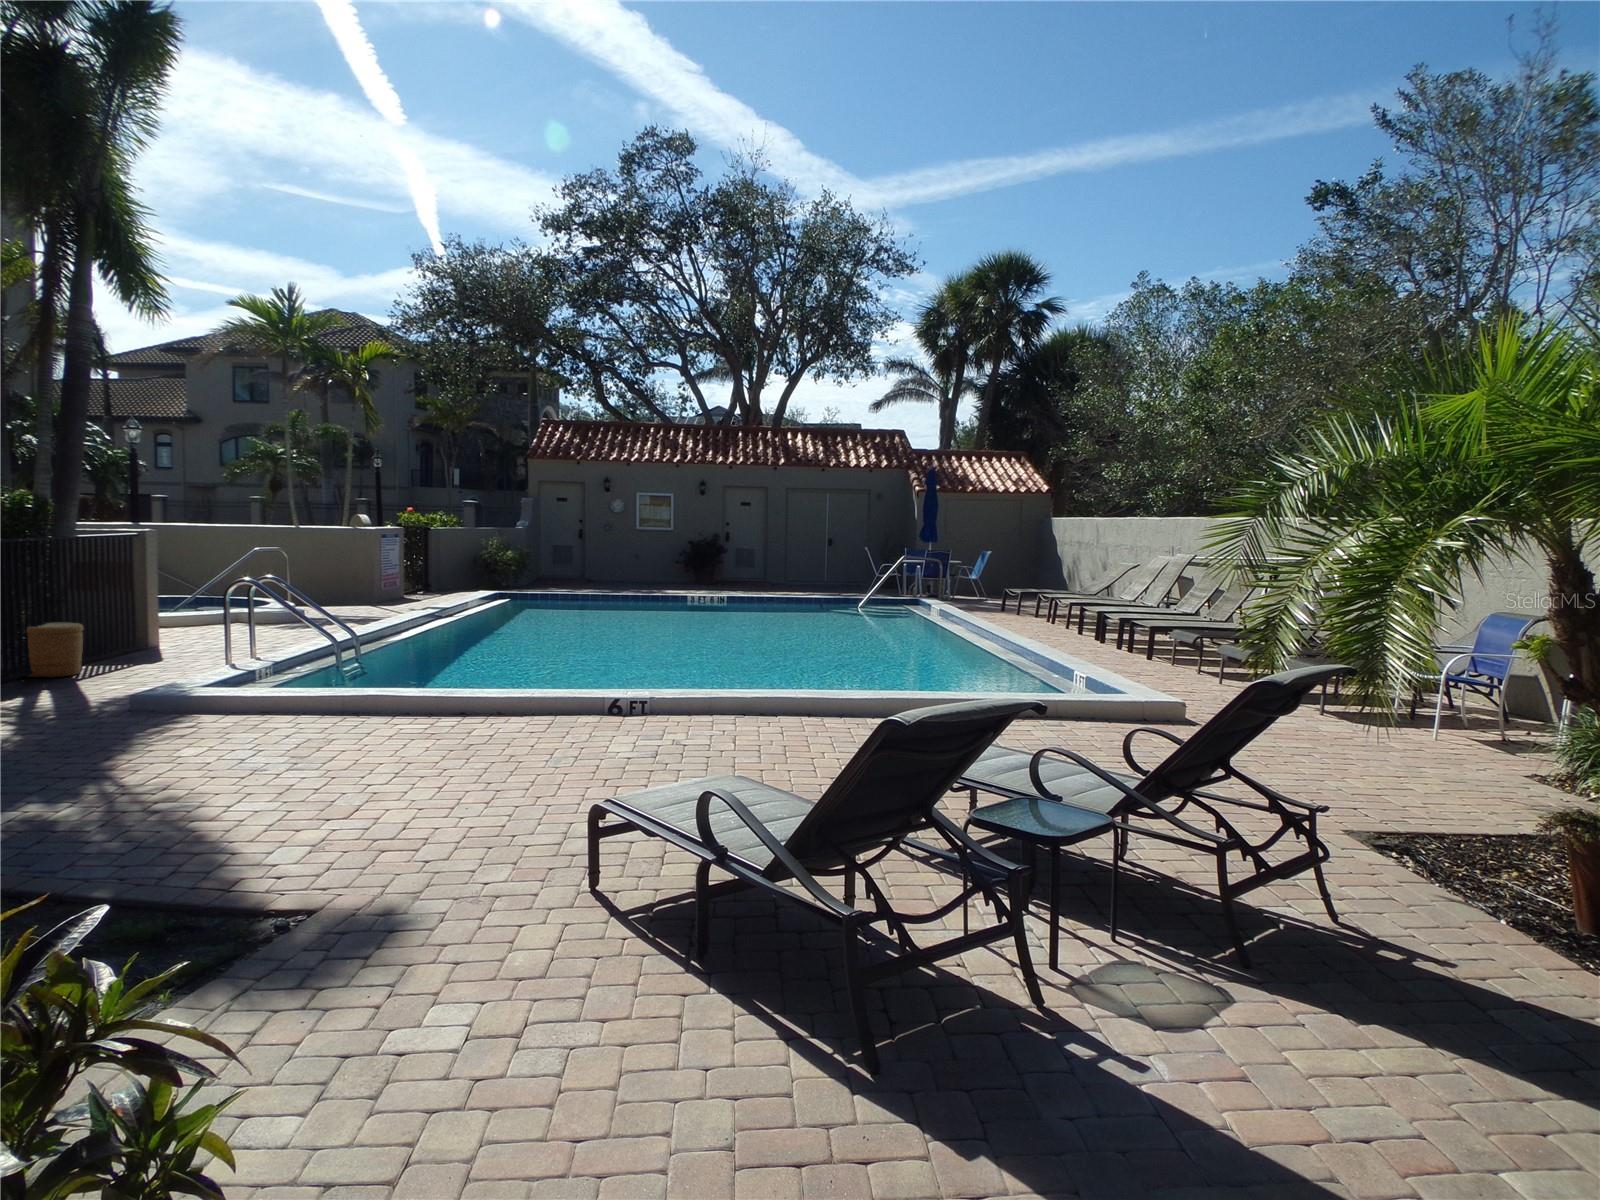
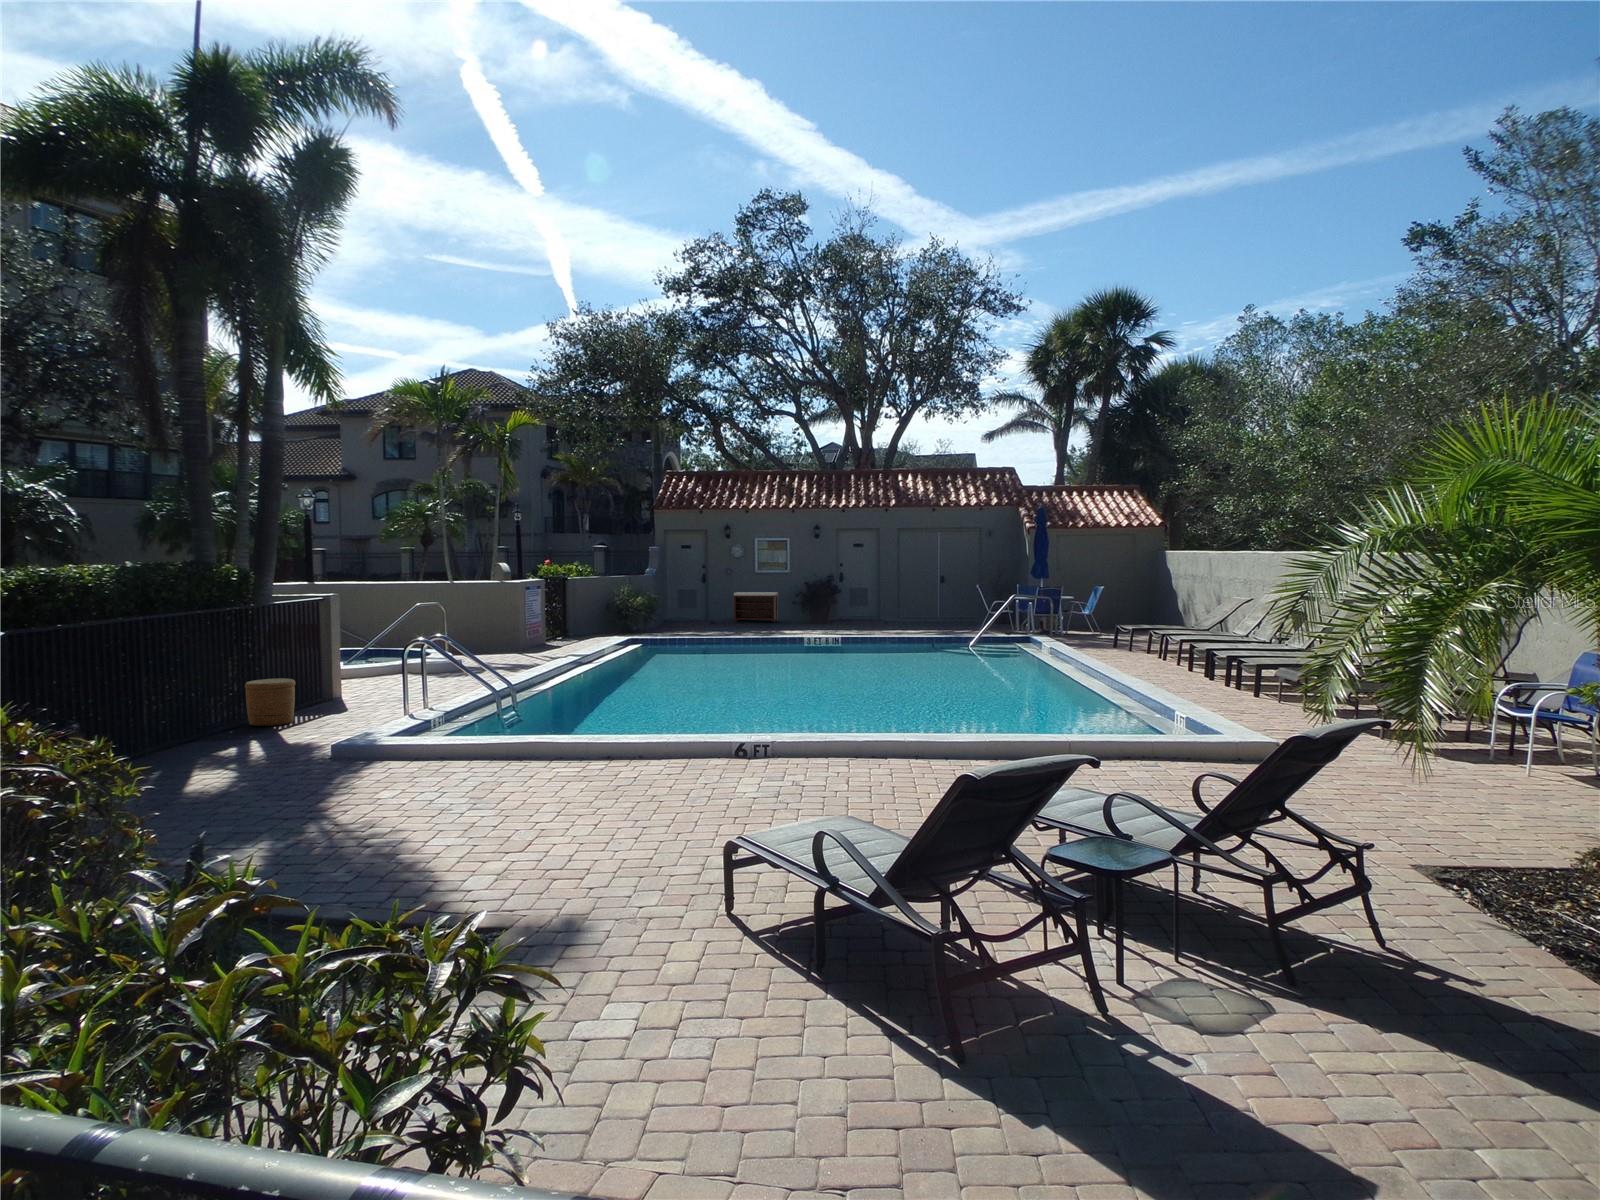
bench: none [605,550,655,583] -> present [733,592,779,622]

